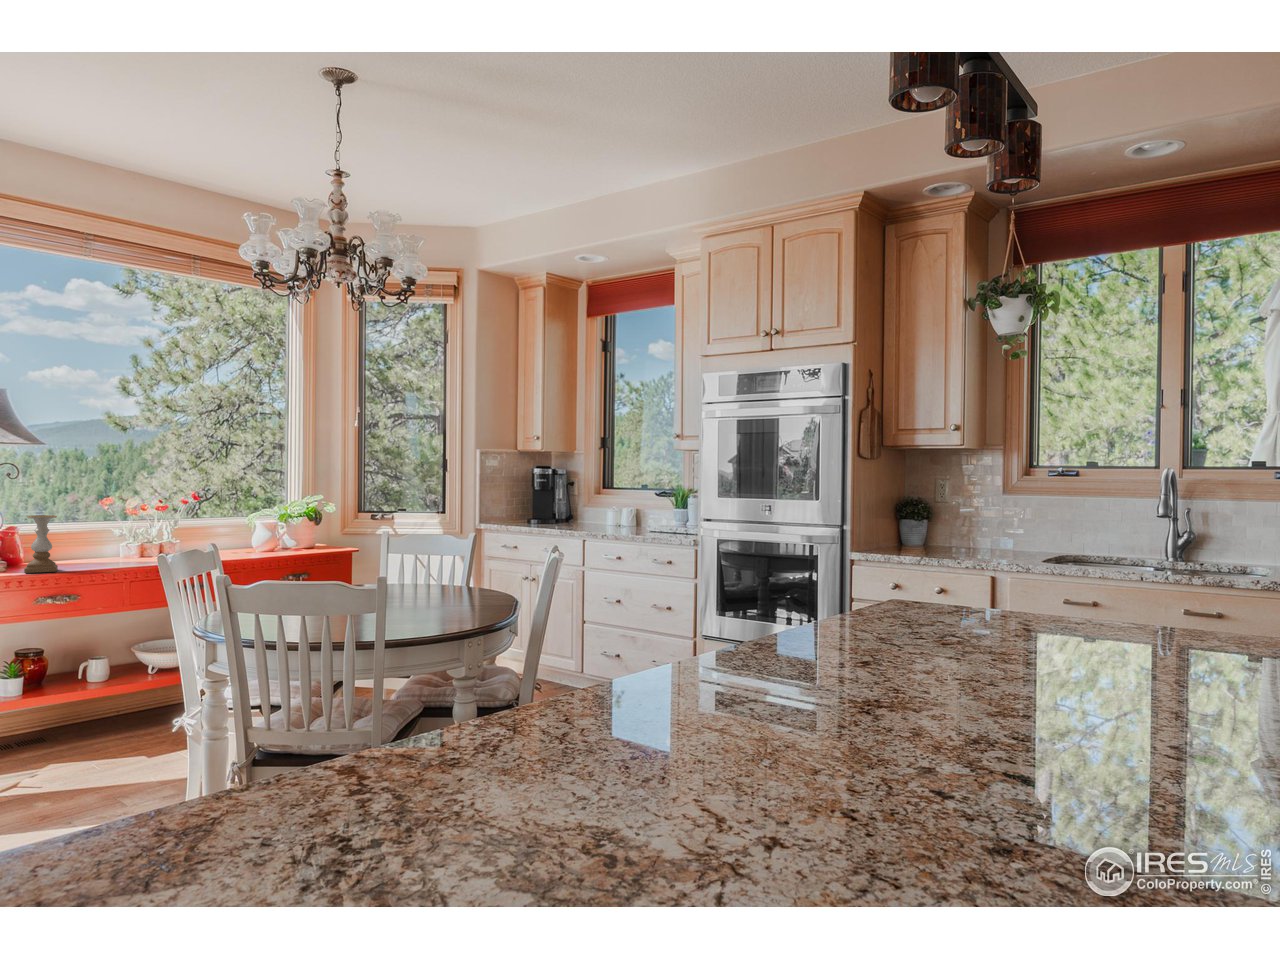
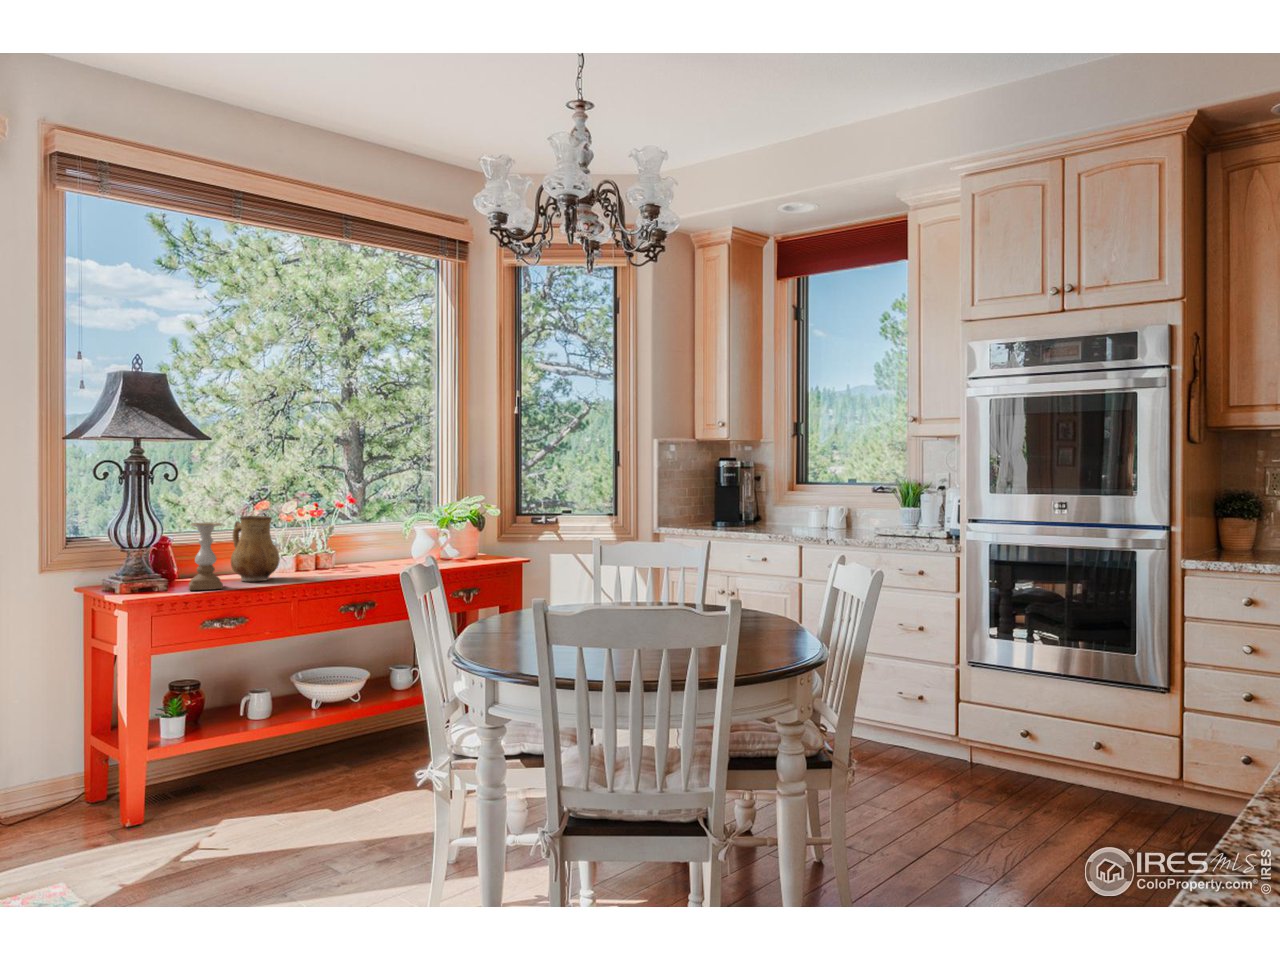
ceramic pitcher: none [71,510,118,566] -> present [231,516,280,581]

